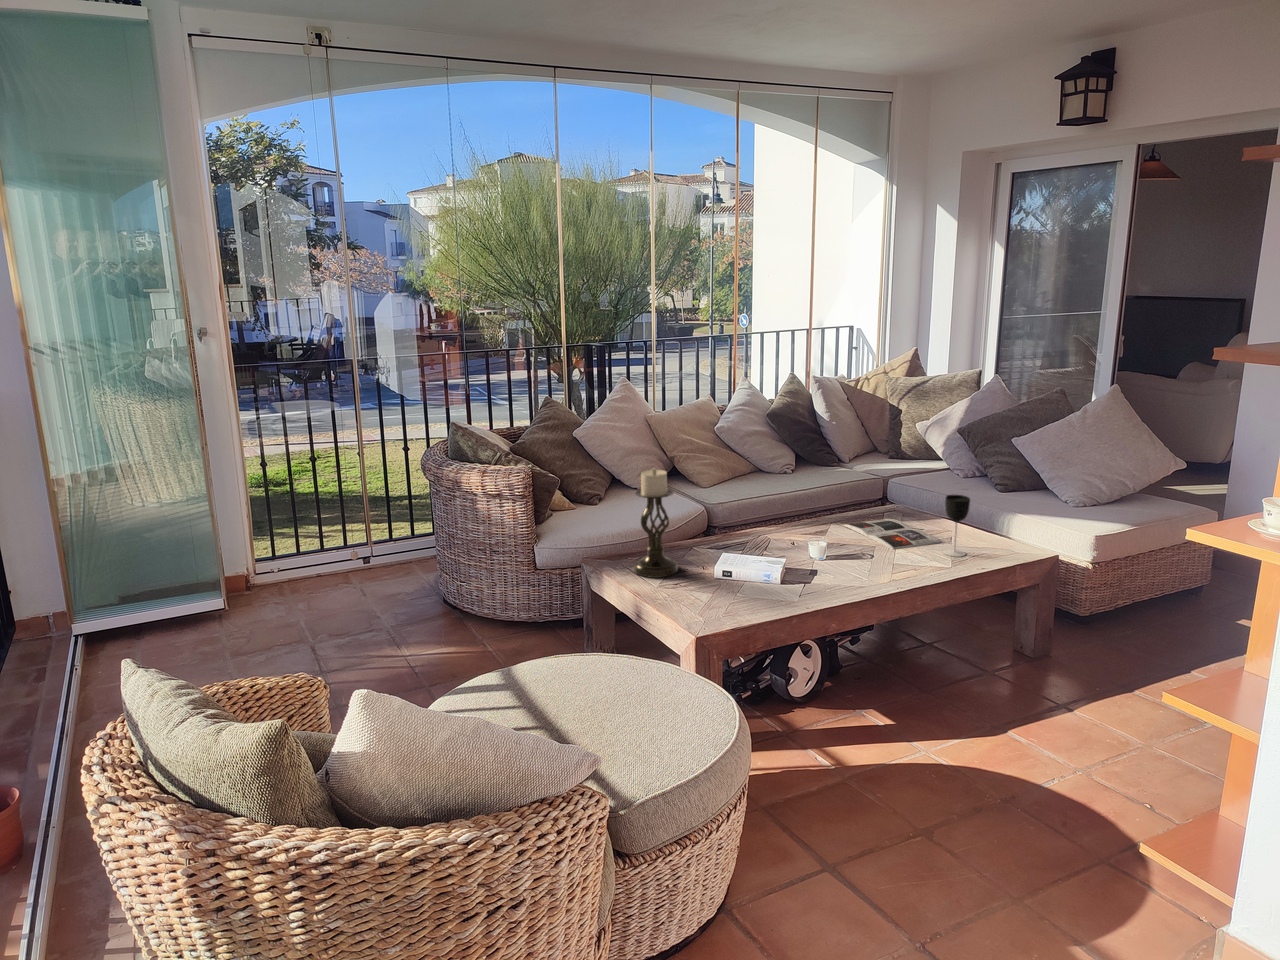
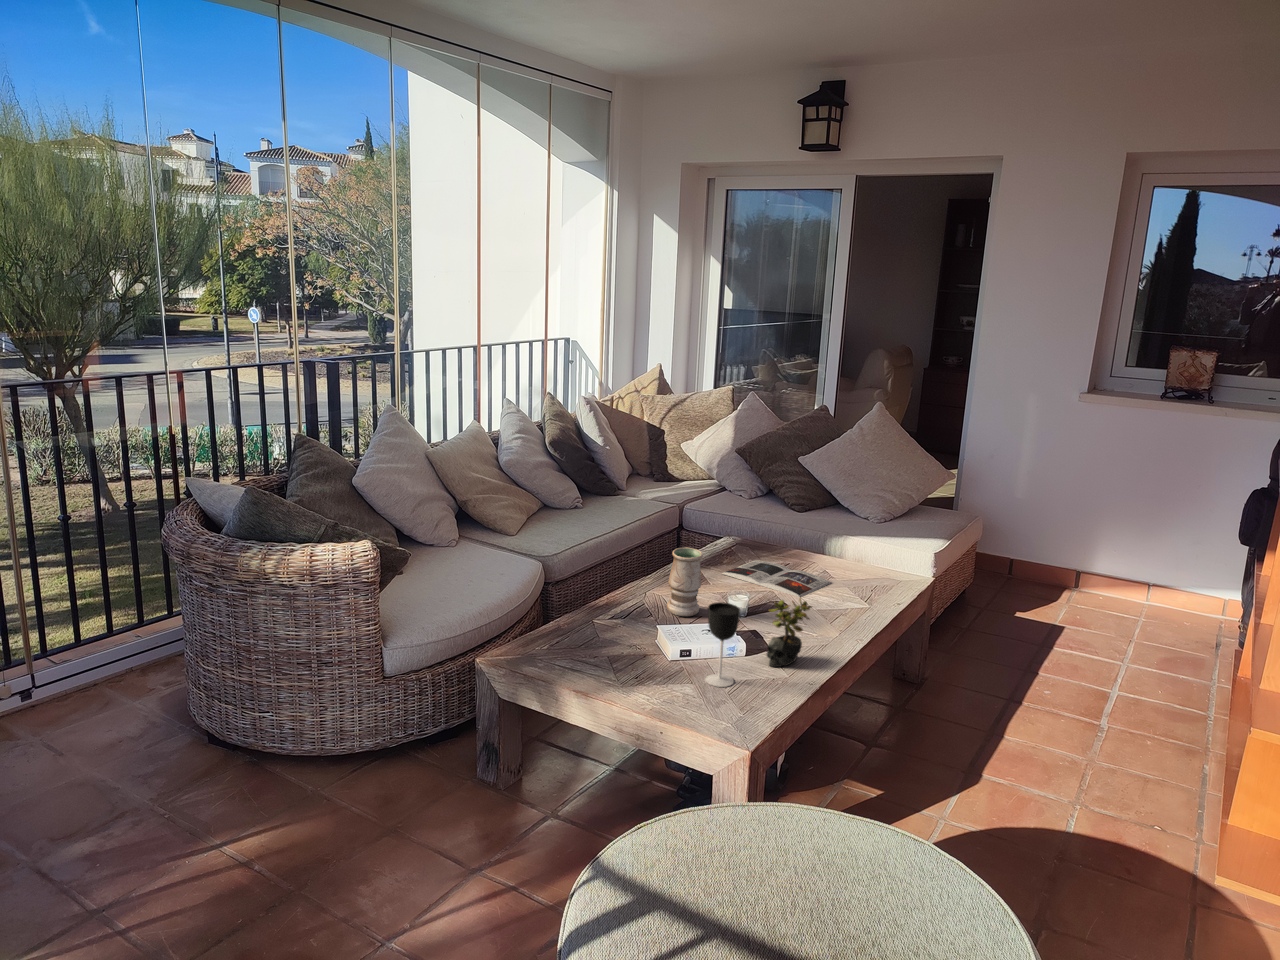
candle holder: present [634,468,678,578] -> none [569,537,625,674]
vase: none [756,492,784,551] -> present [667,547,703,616]
wine glass: present [943,495,970,557] -> present [705,602,740,687]
succulent plant: none [786,534,833,593] -> present [767,598,812,667]

